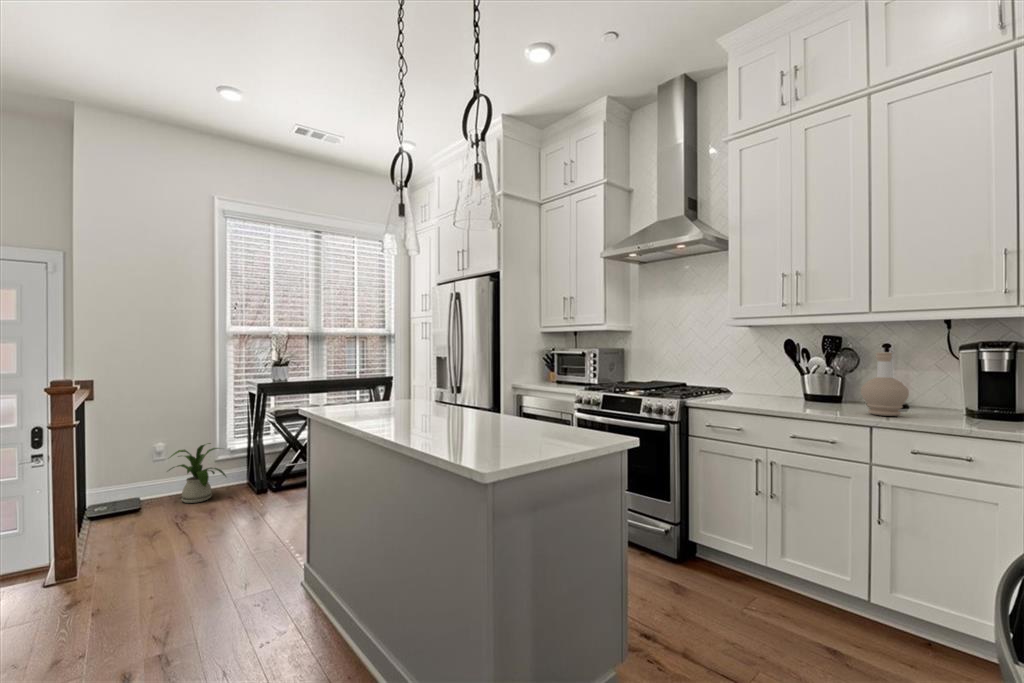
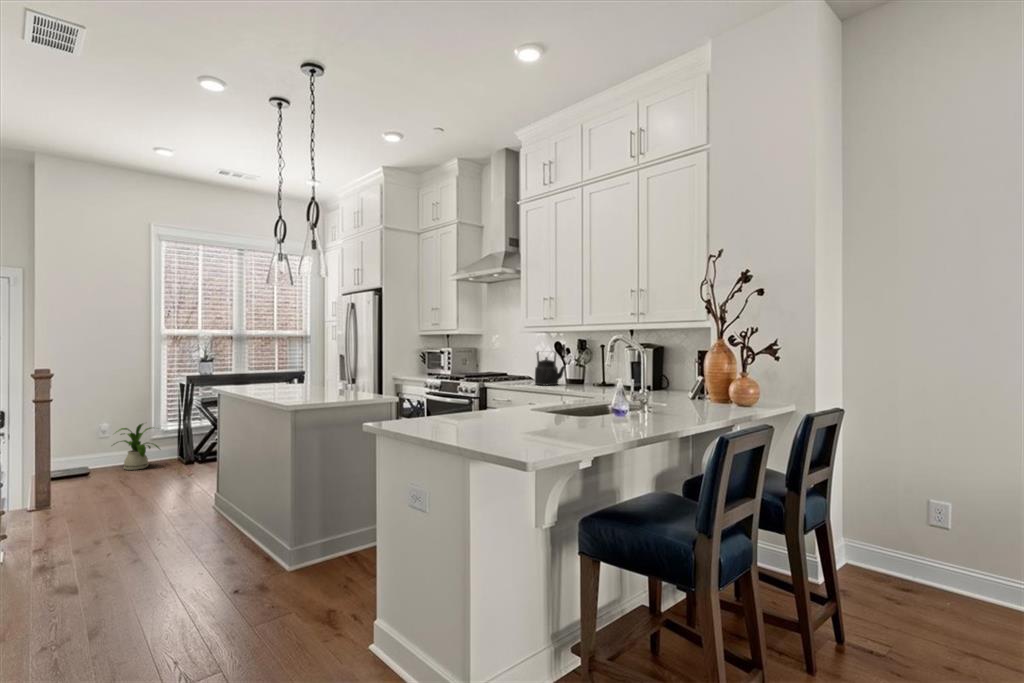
bottle: present [861,352,909,416] -> none [569,350,593,389]
kettle: none [768,353,830,405] -> present [535,352,565,385]

